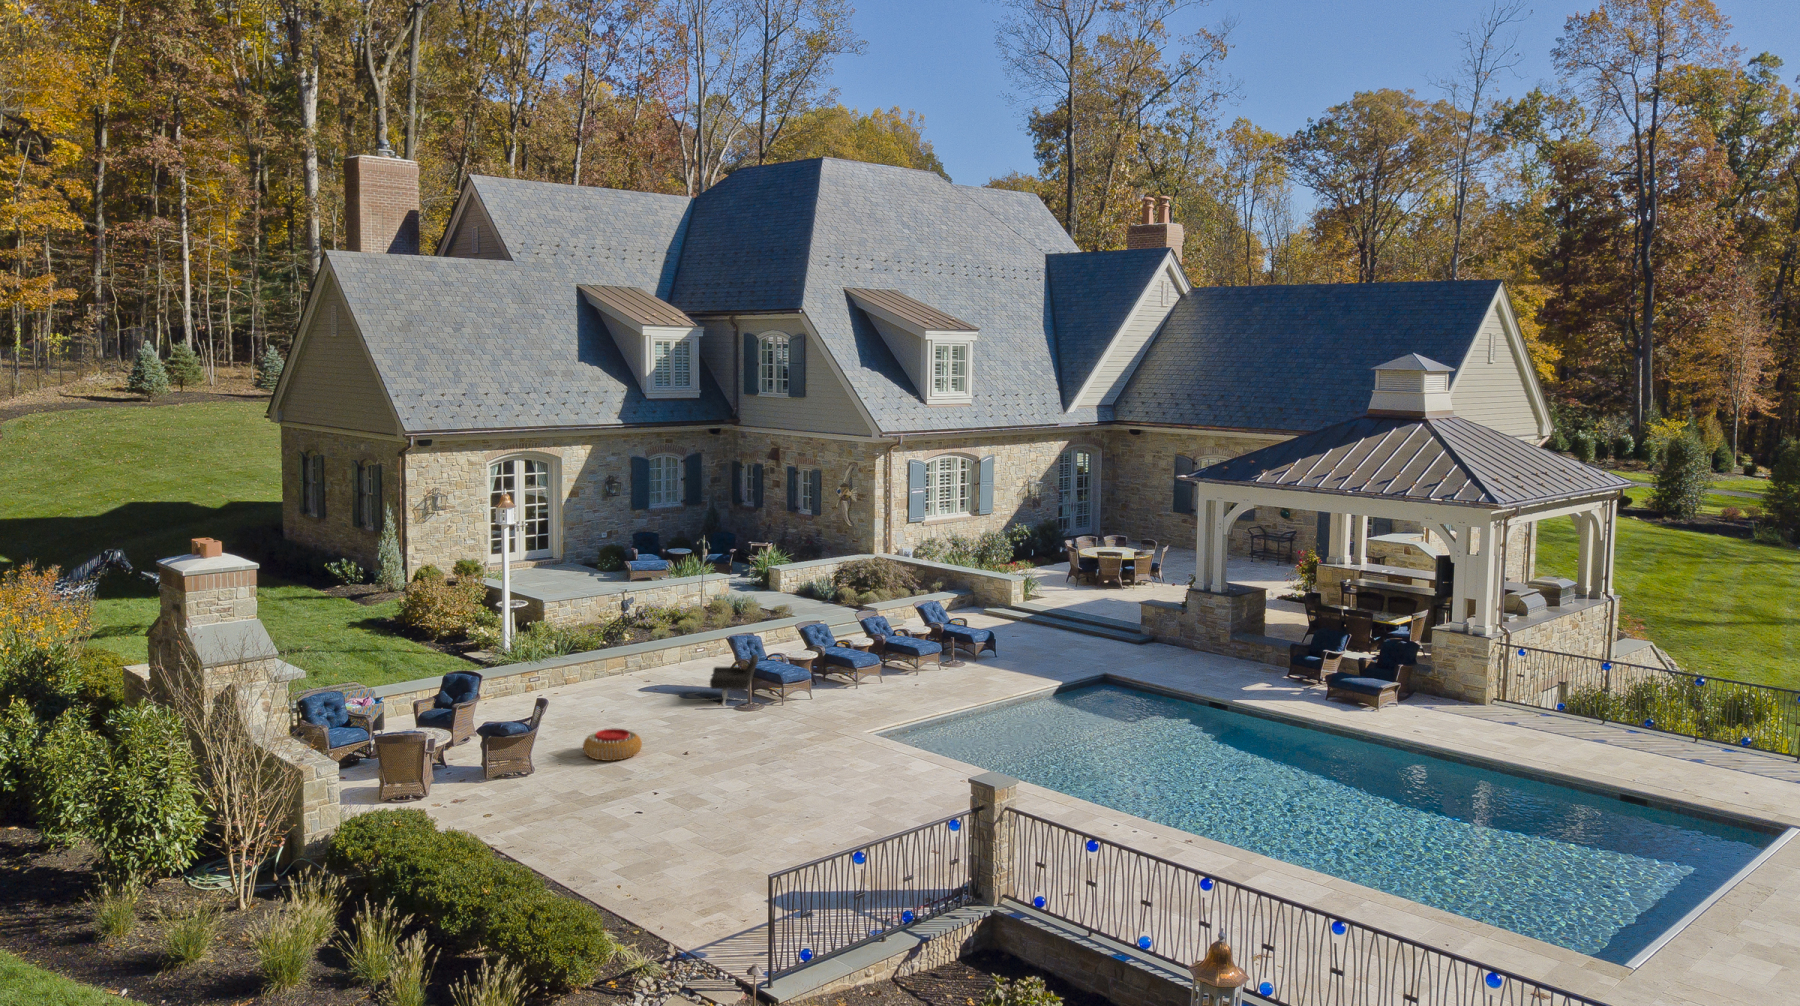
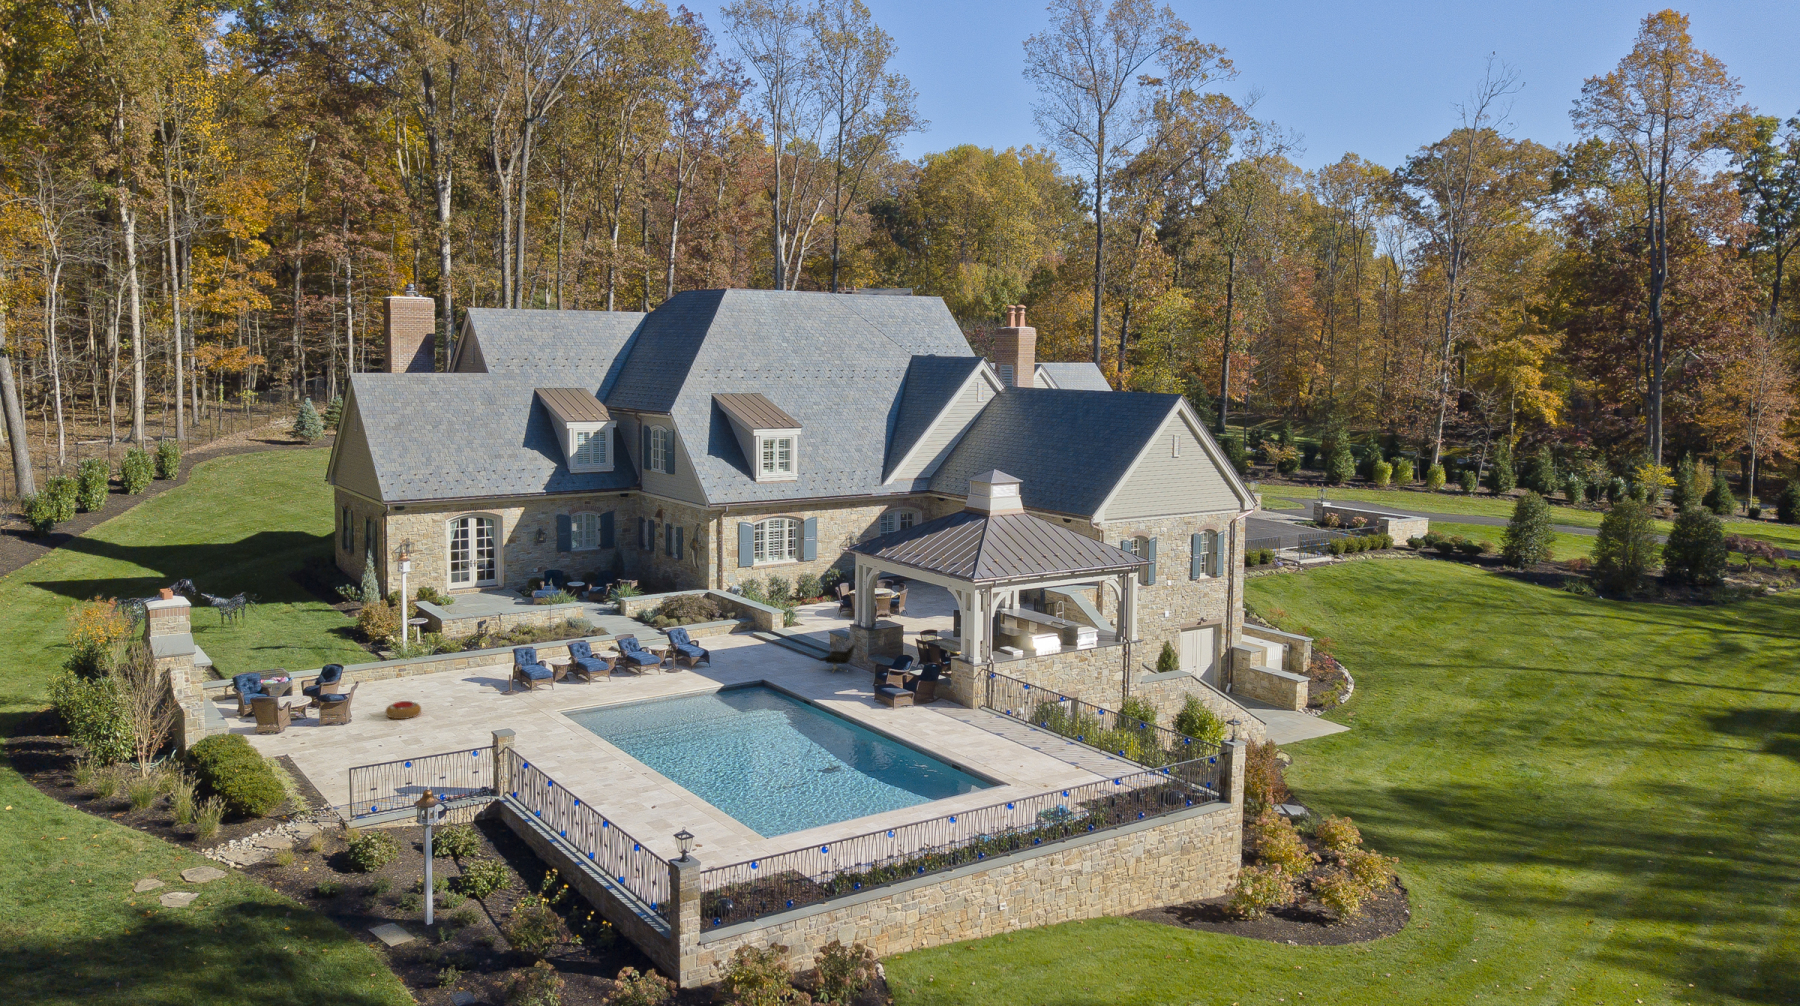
lounge chair: present [710,655,758,705] -> present [825,645,855,670]

